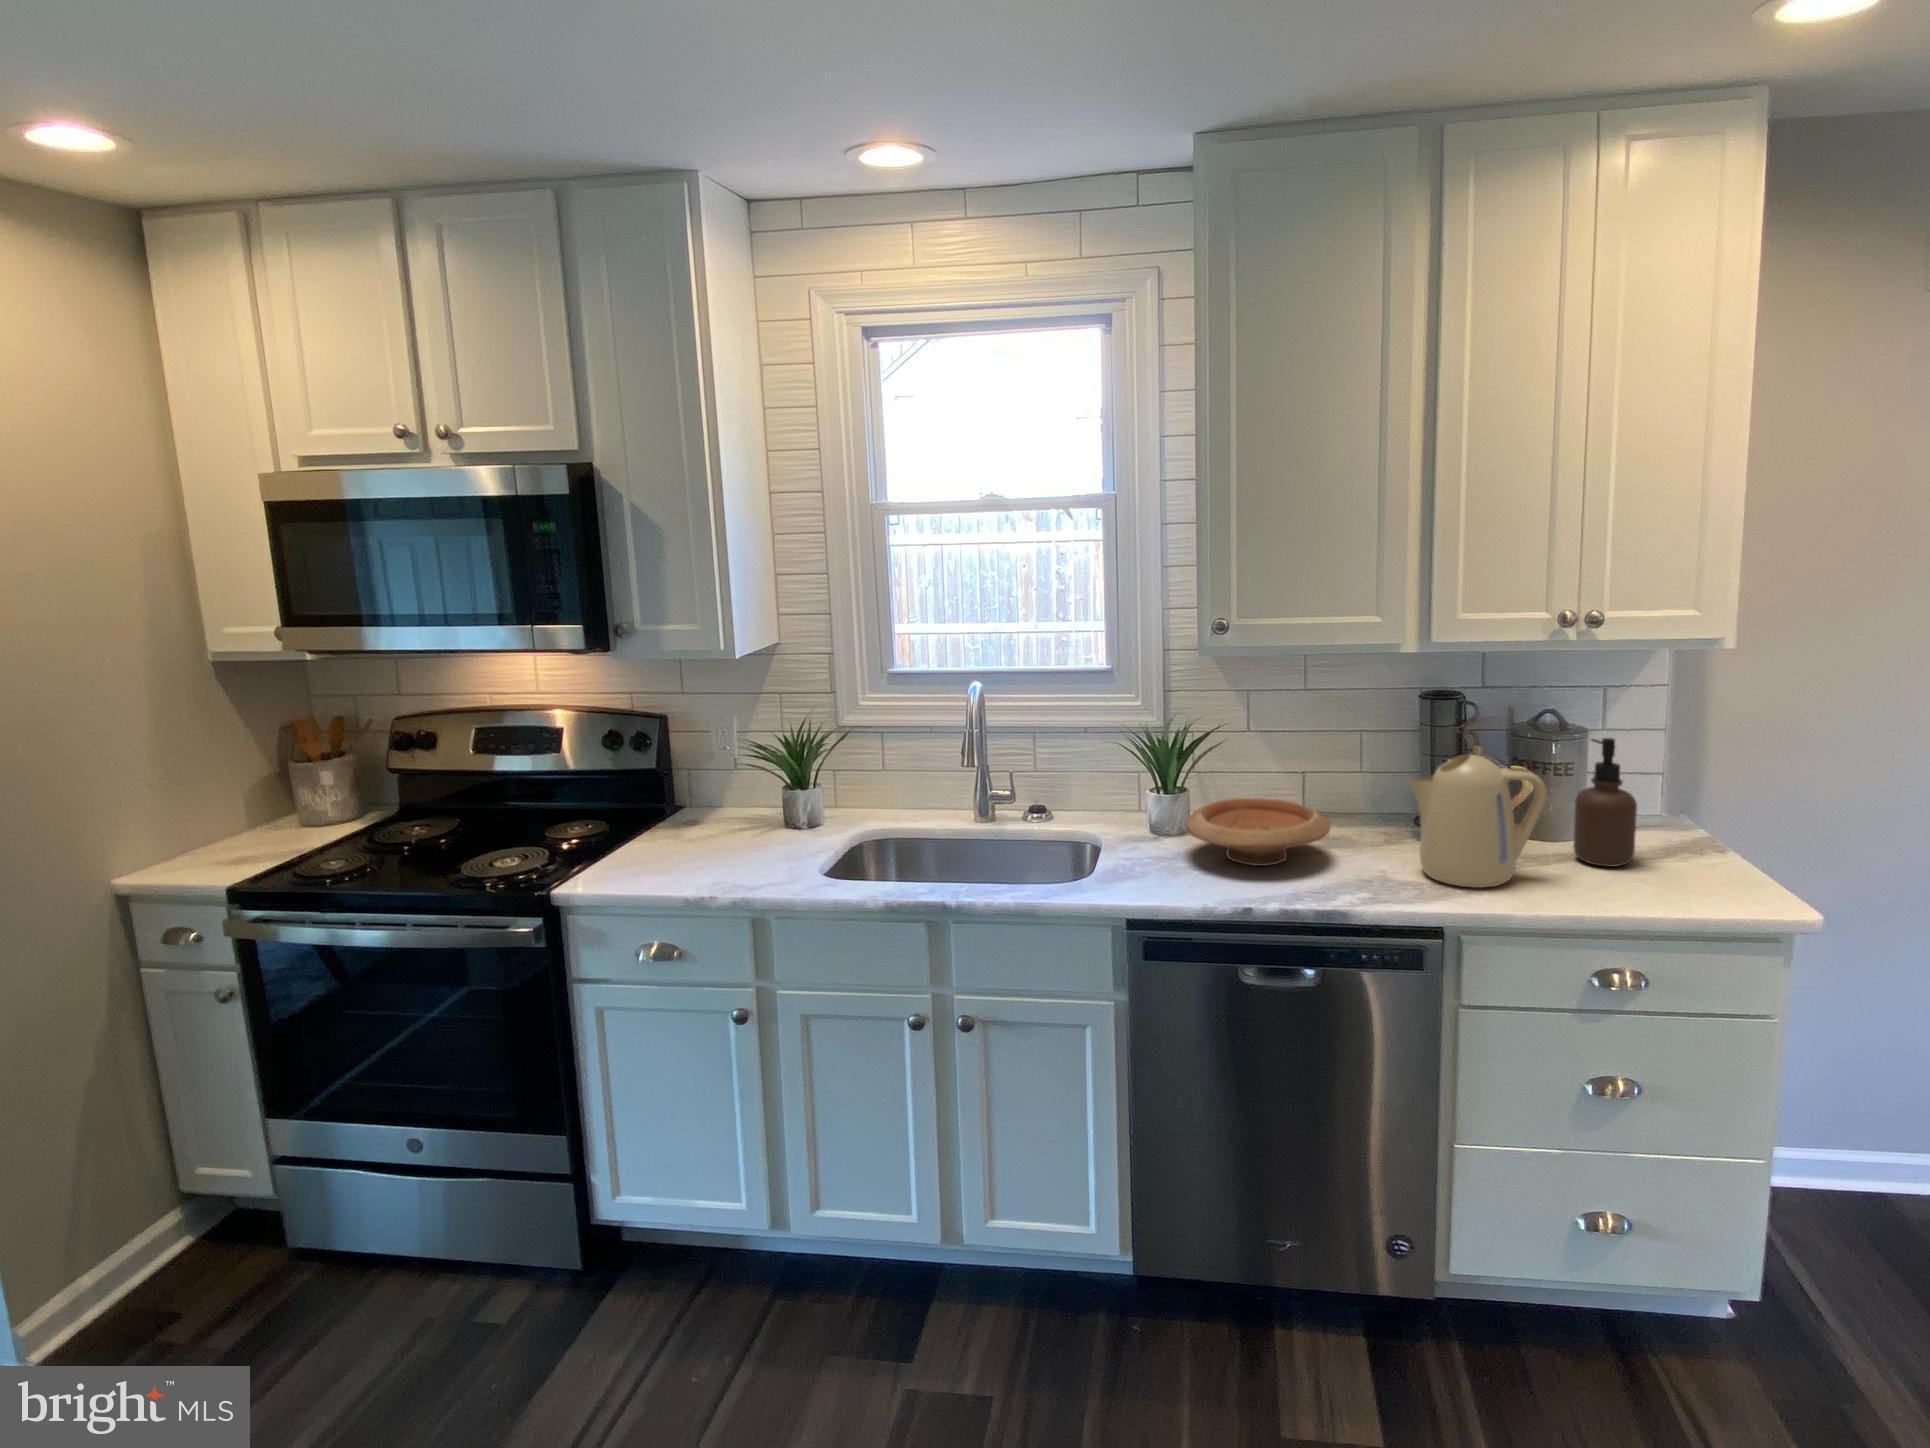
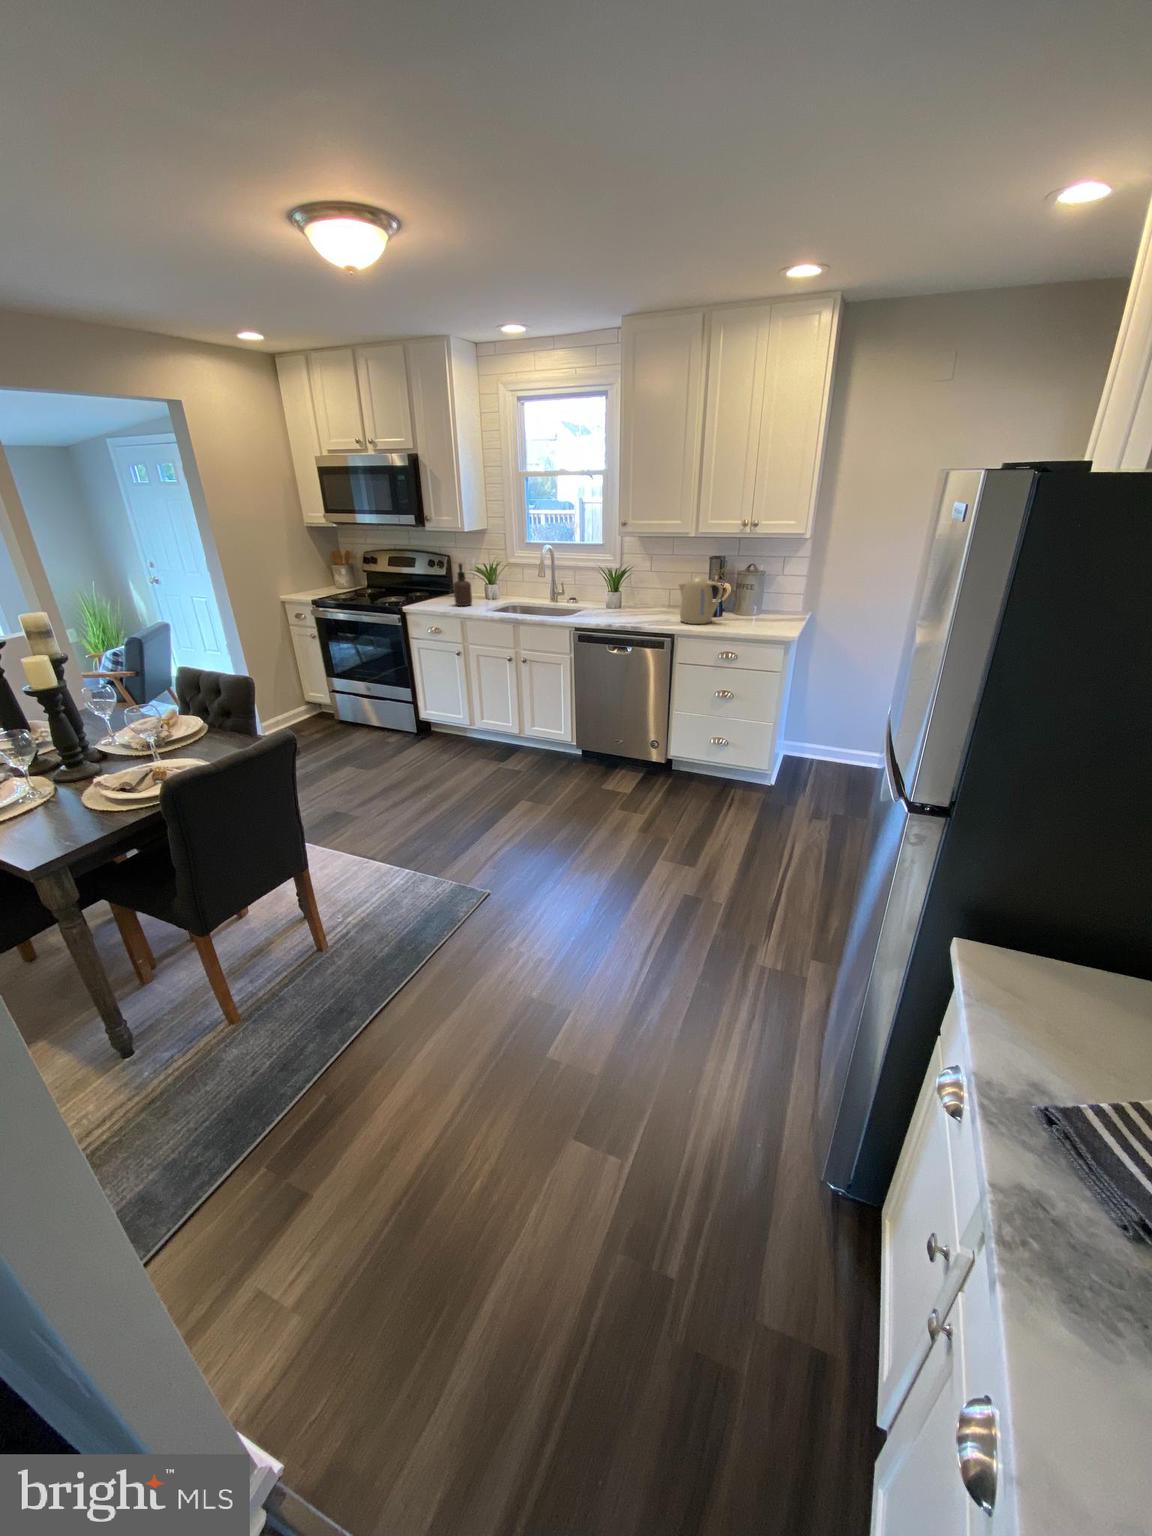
soap dispenser: present [1573,738,1637,867] -> present [453,563,472,606]
wooden bowl: present [1185,798,1330,866] -> none [607,594,659,616]

